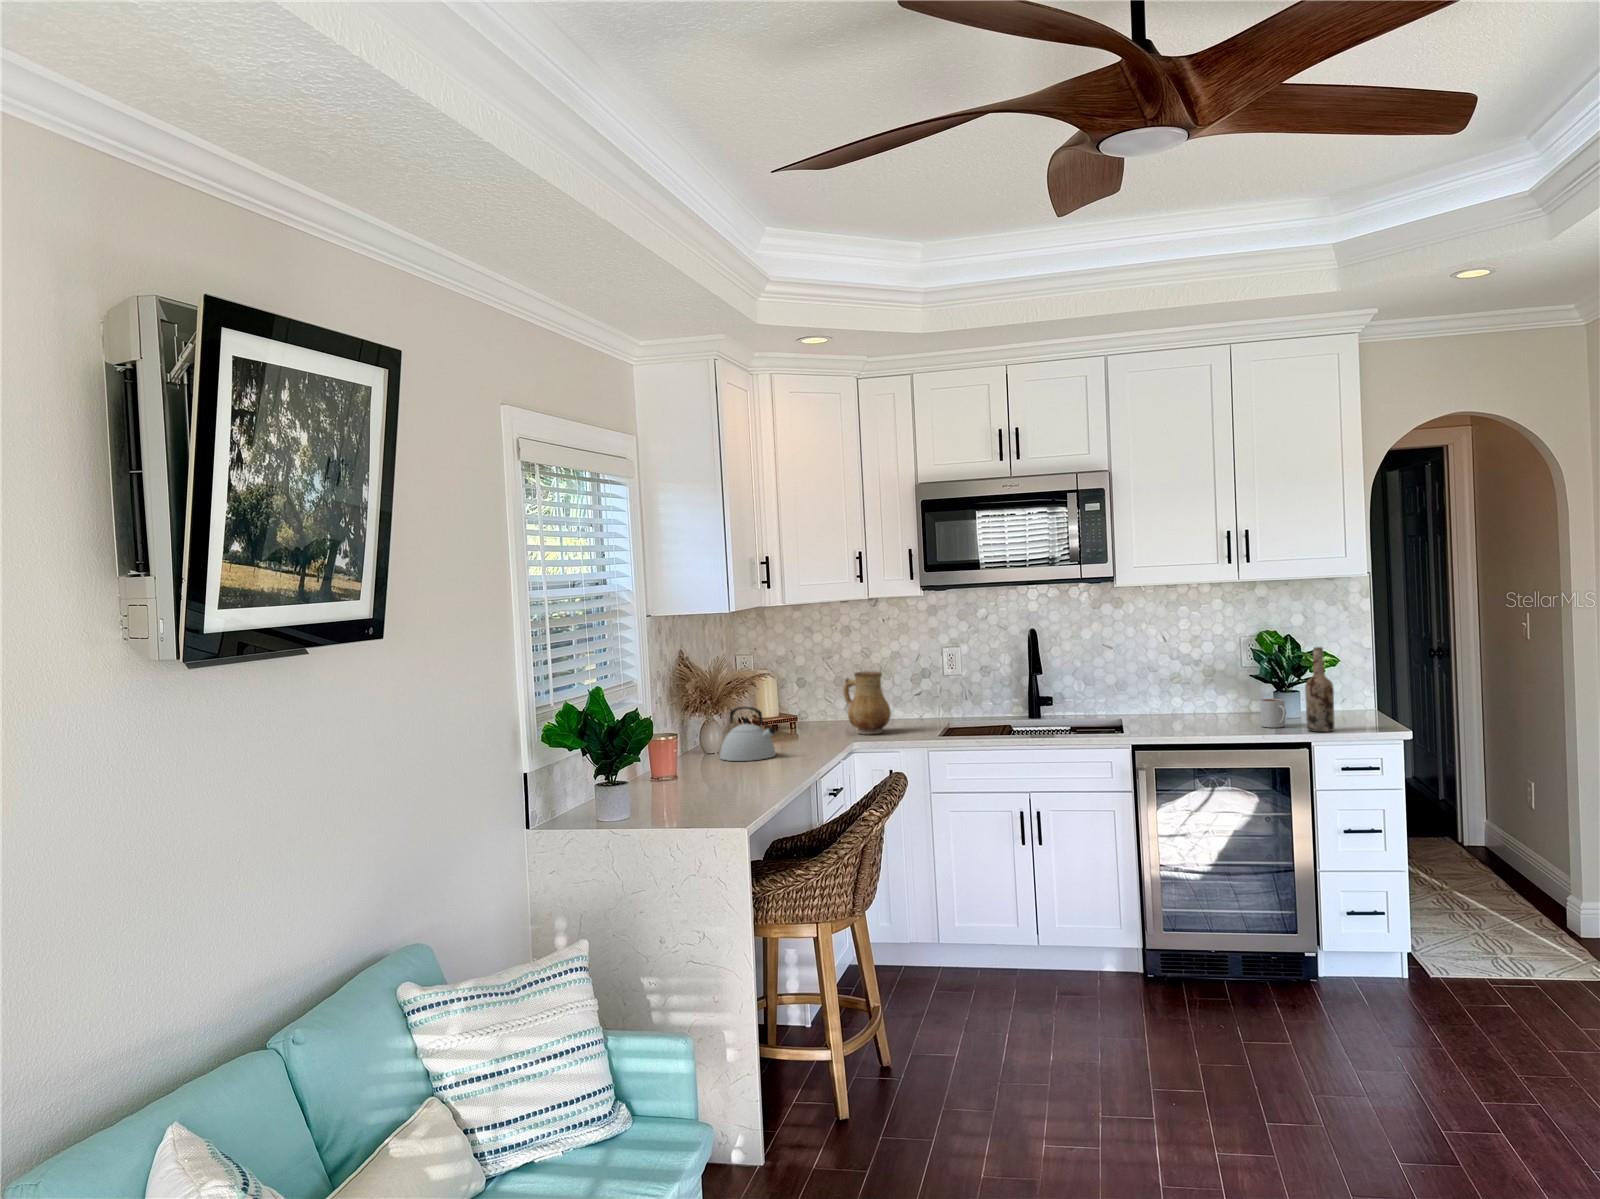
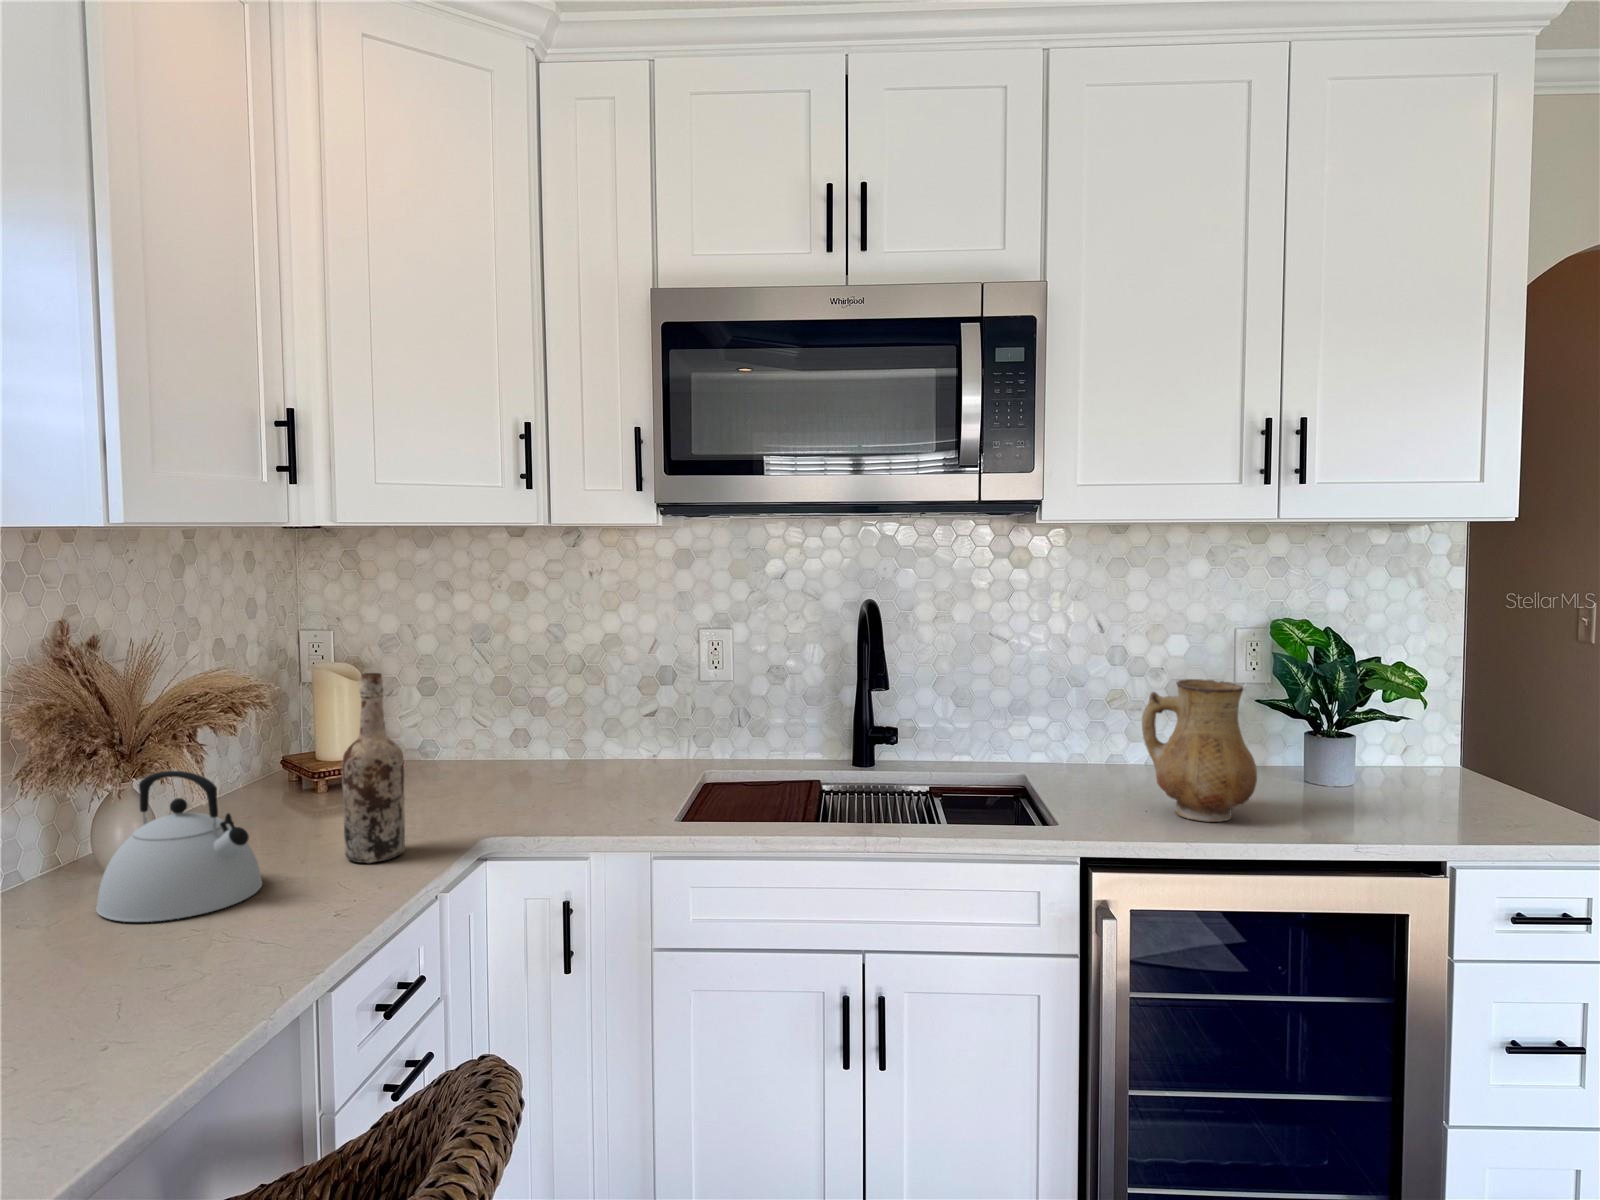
wine bottle: present [1305,647,1335,732] -> present [342,673,405,863]
ceramic pitcher: present [843,671,891,734] -> present [1142,679,1257,822]
mug: present [1260,699,1286,728] -> none [1316,755,1379,816]

